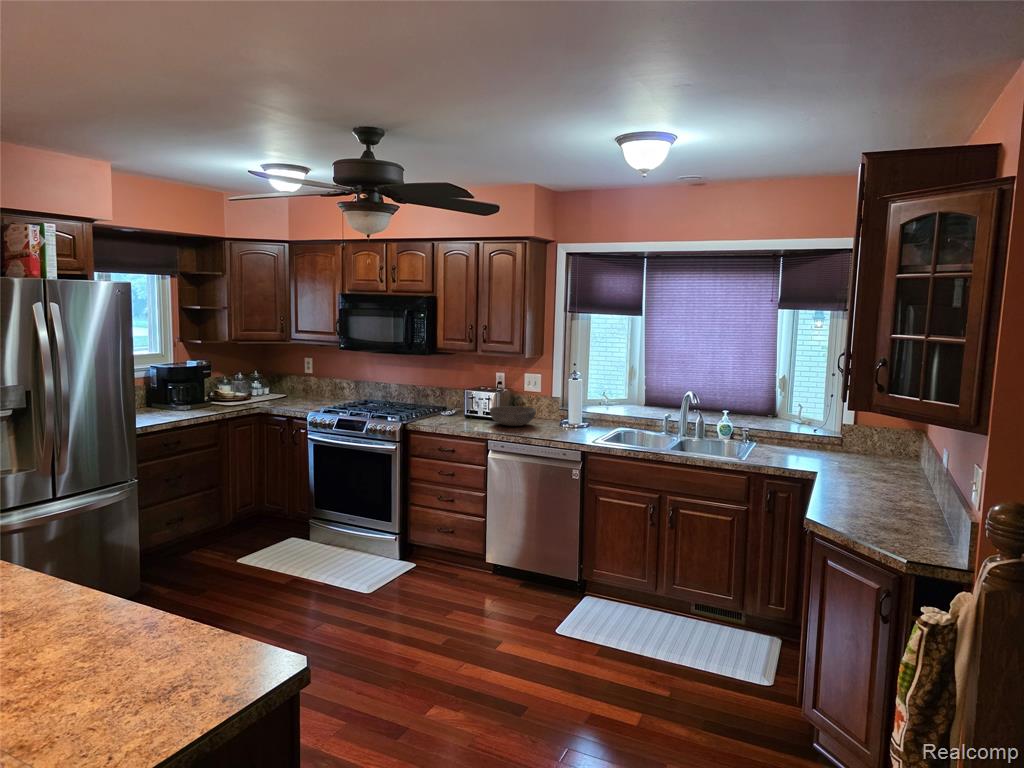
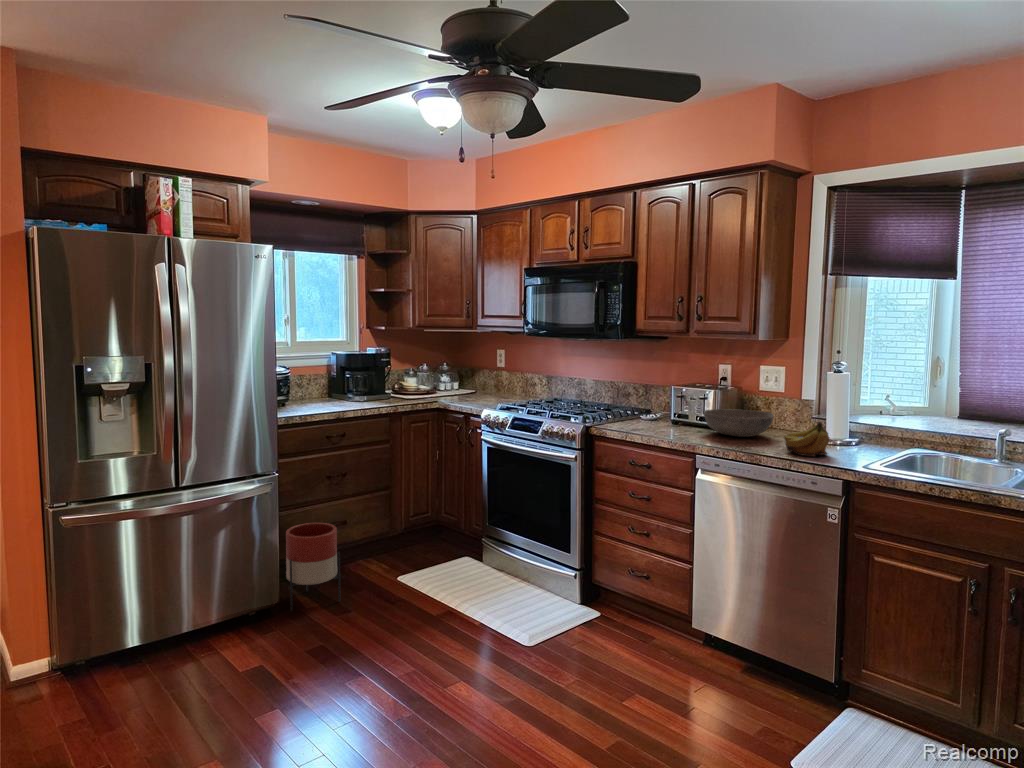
fruit: none [544,414,572,438] -> present [784,422,830,456]
planter: none [149,519,200,595] -> present [286,523,340,611]

